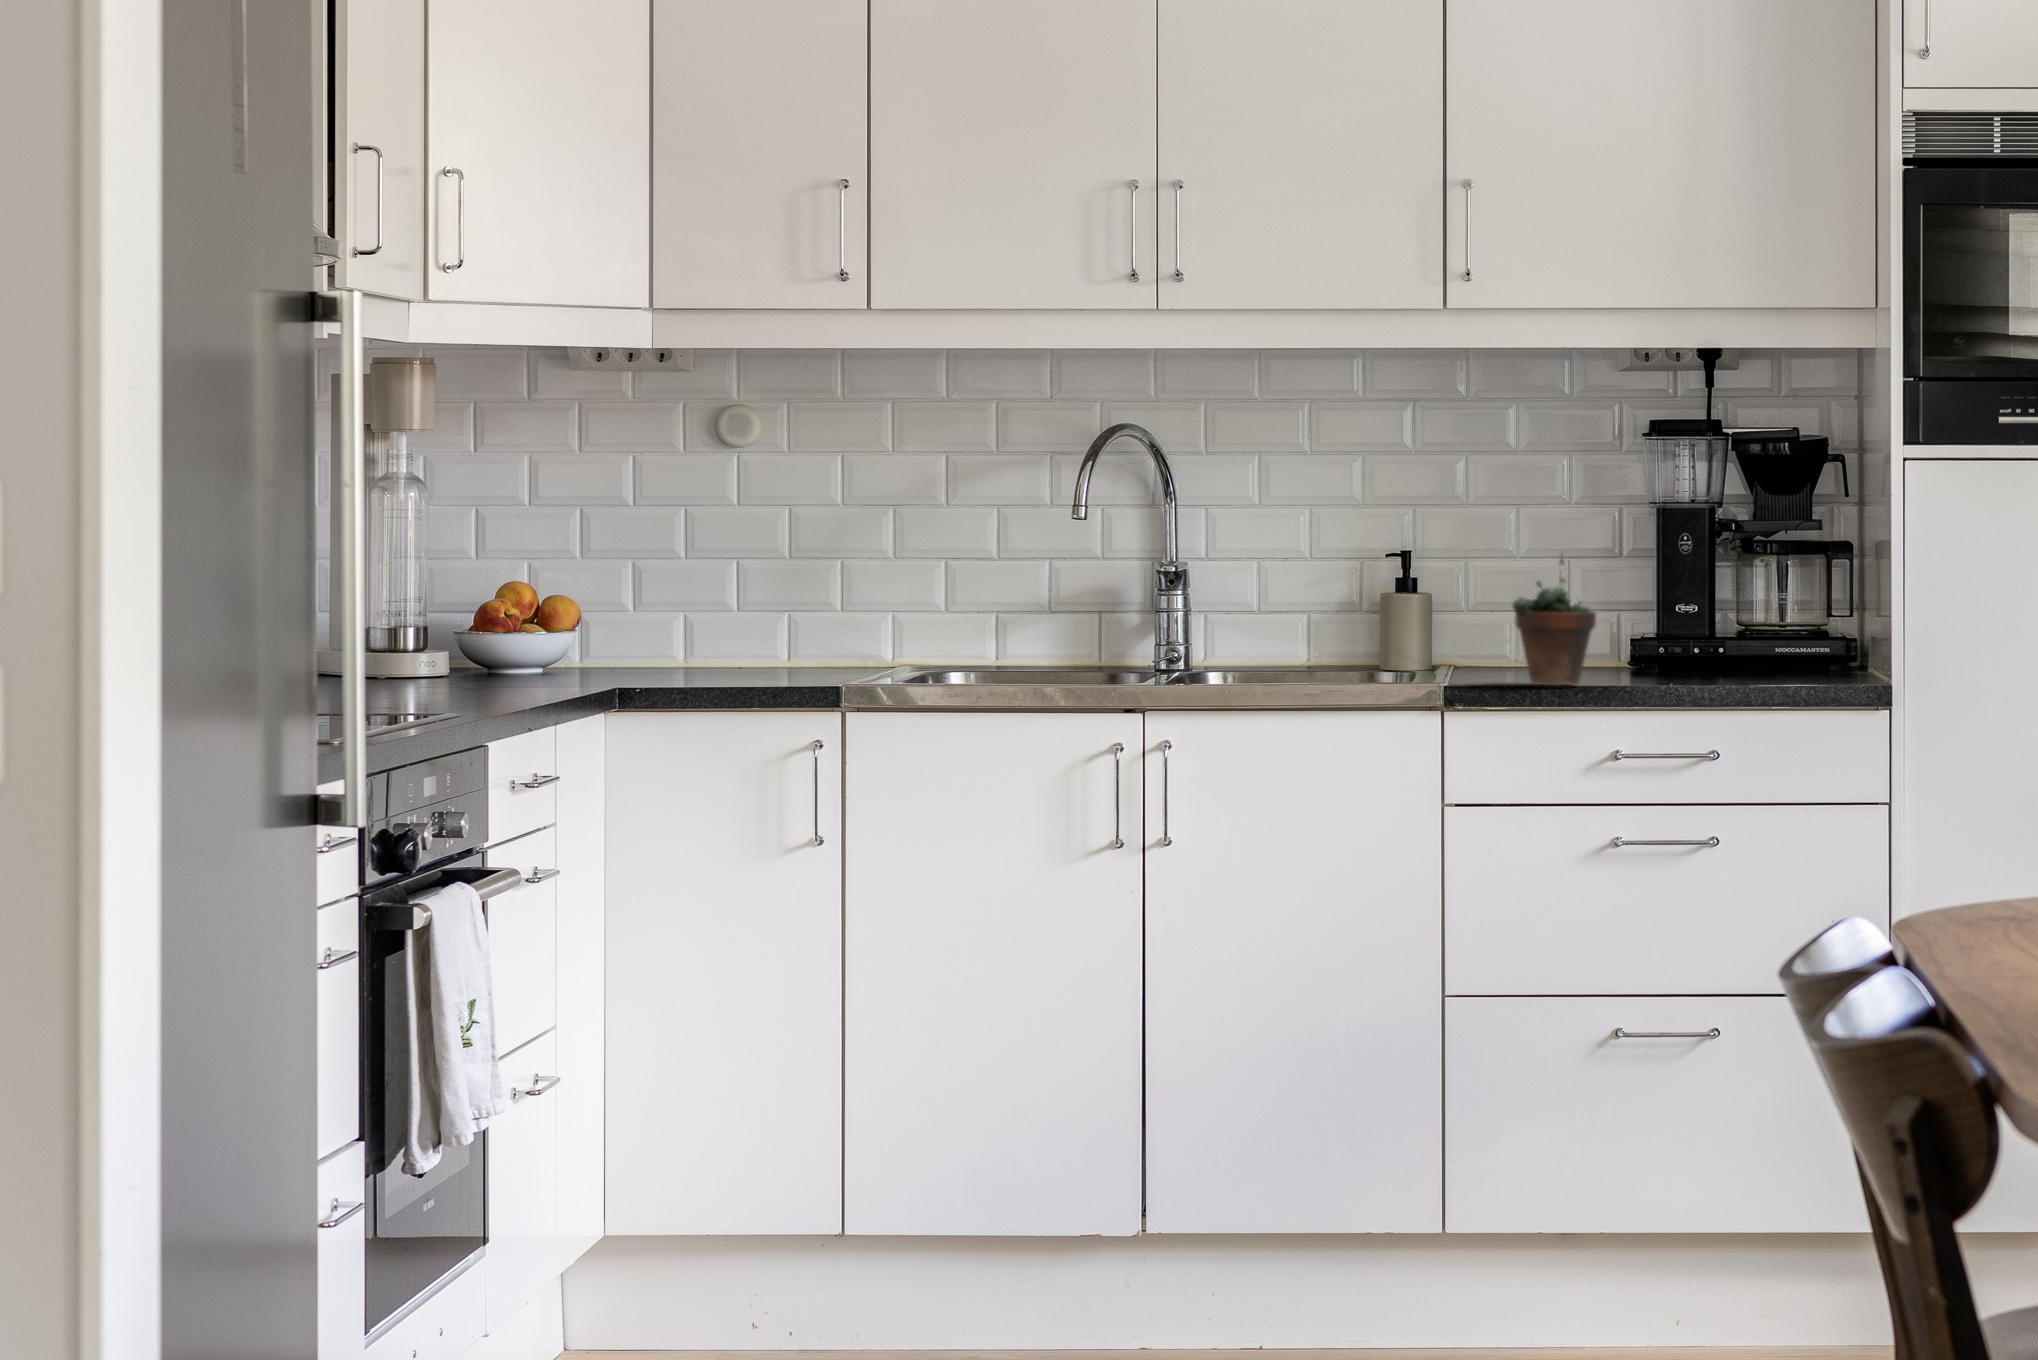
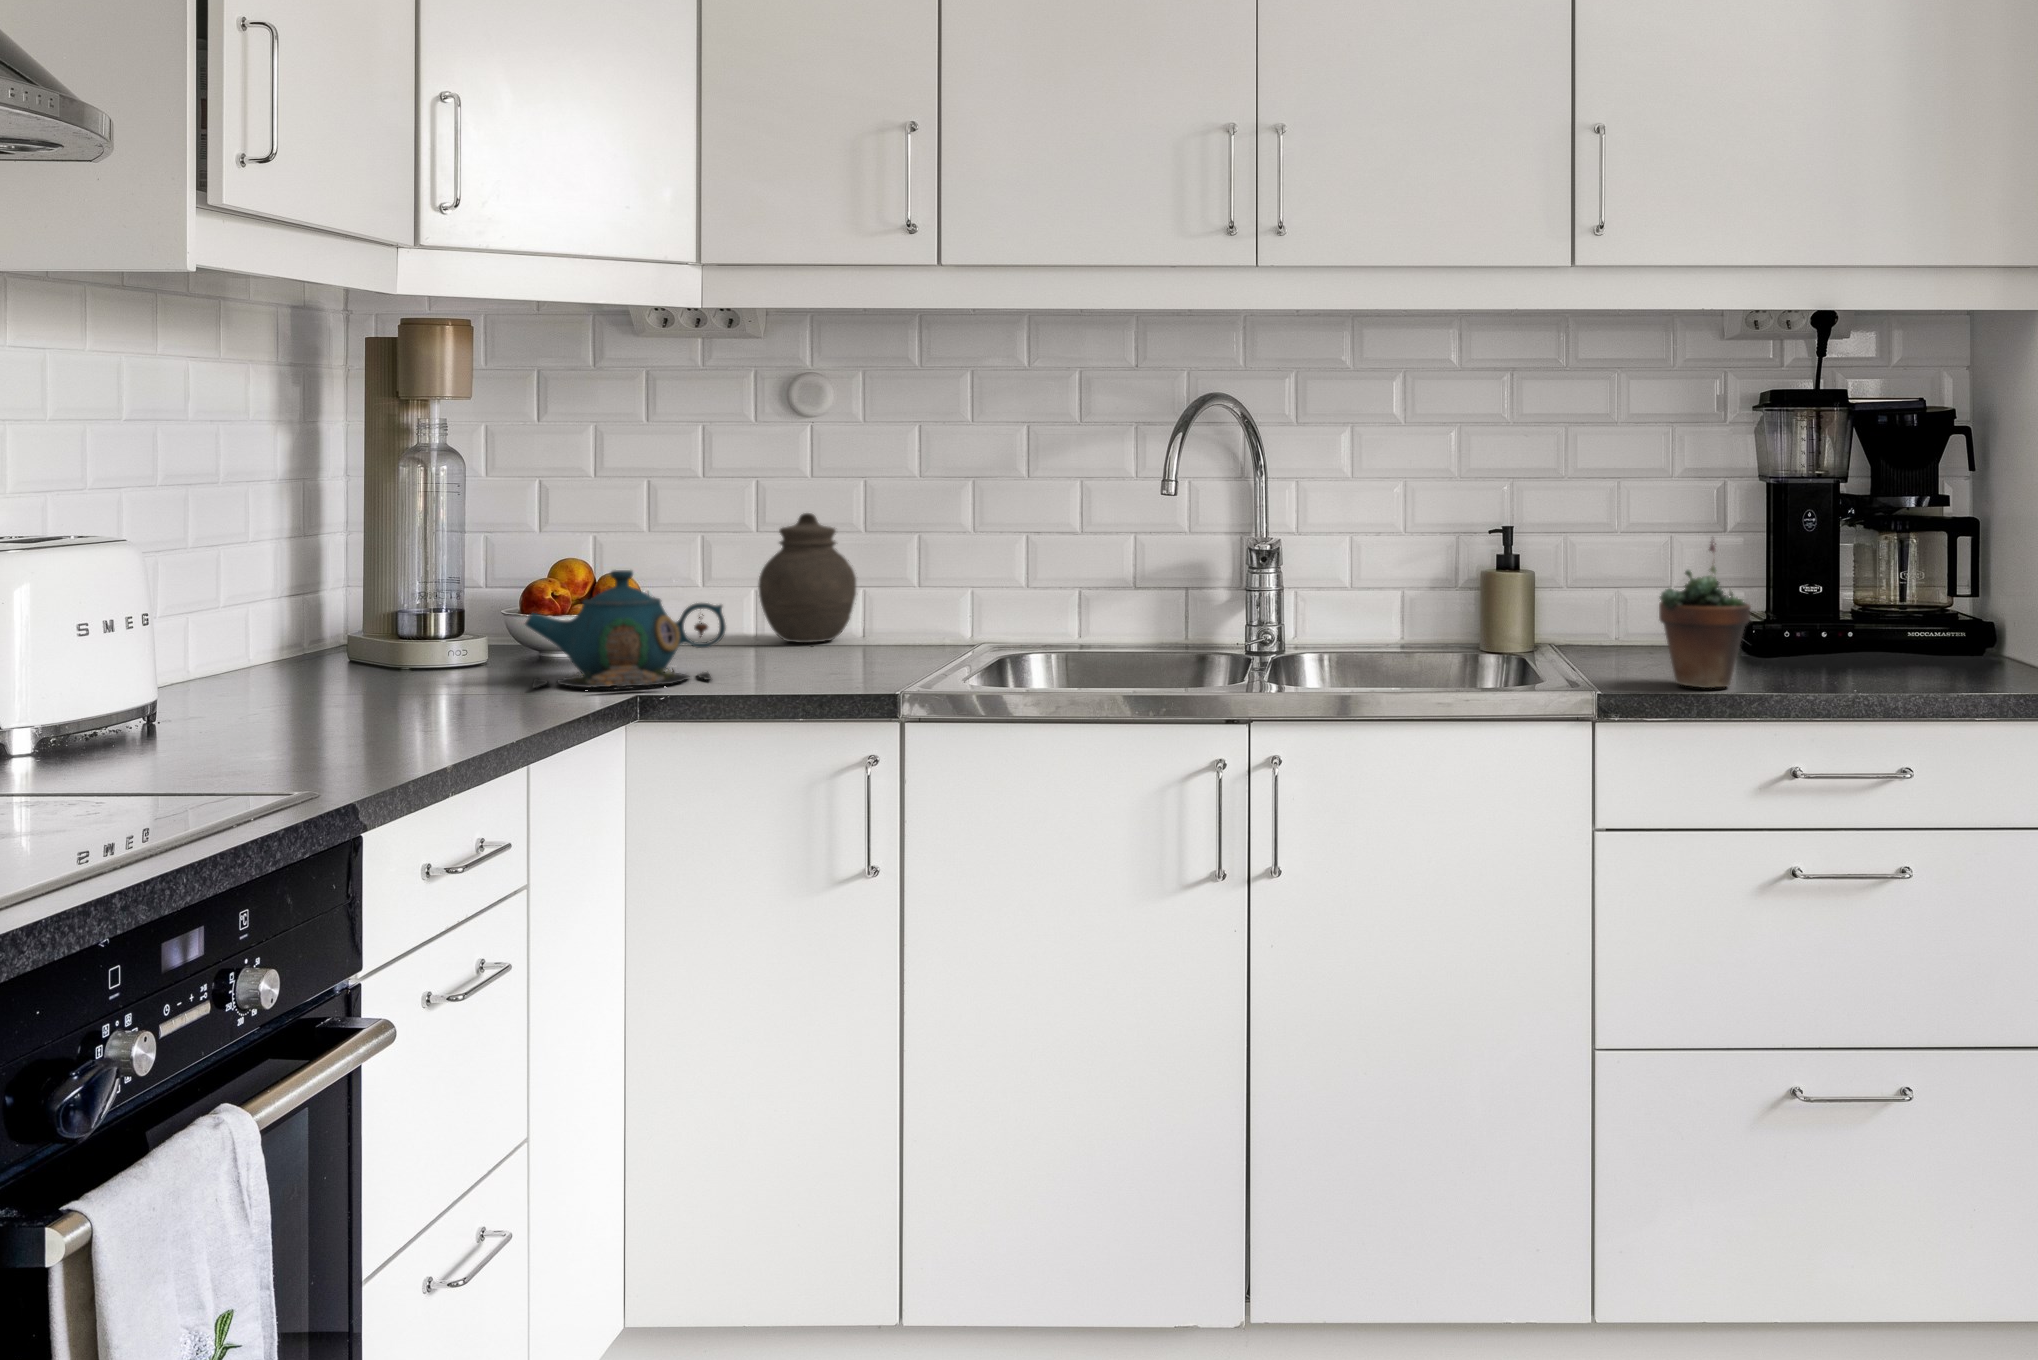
jar: none [688,539,784,663] -> present [758,513,856,643]
teapot: none [487,585,667,690] -> present [525,570,726,689]

